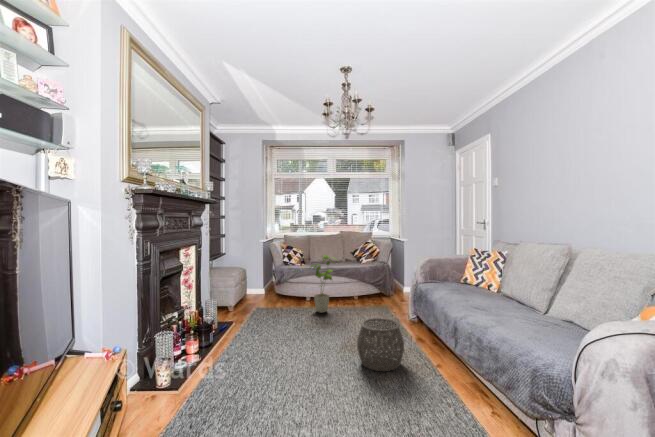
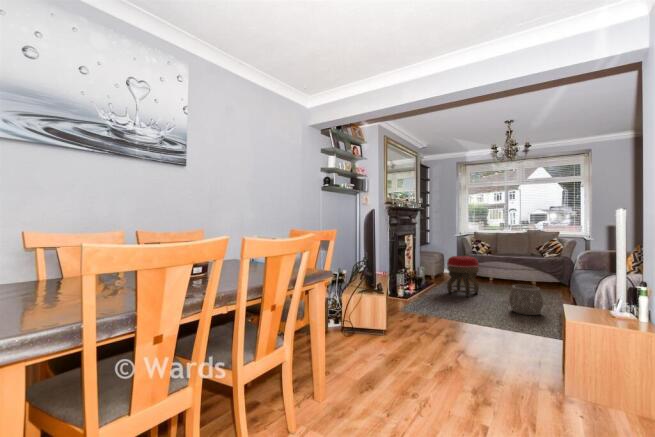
house plant: present [310,255,334,313] -> none [489,246,514,288]
footstool: none [255,275,303,344] -> present [447,256,479,297]

